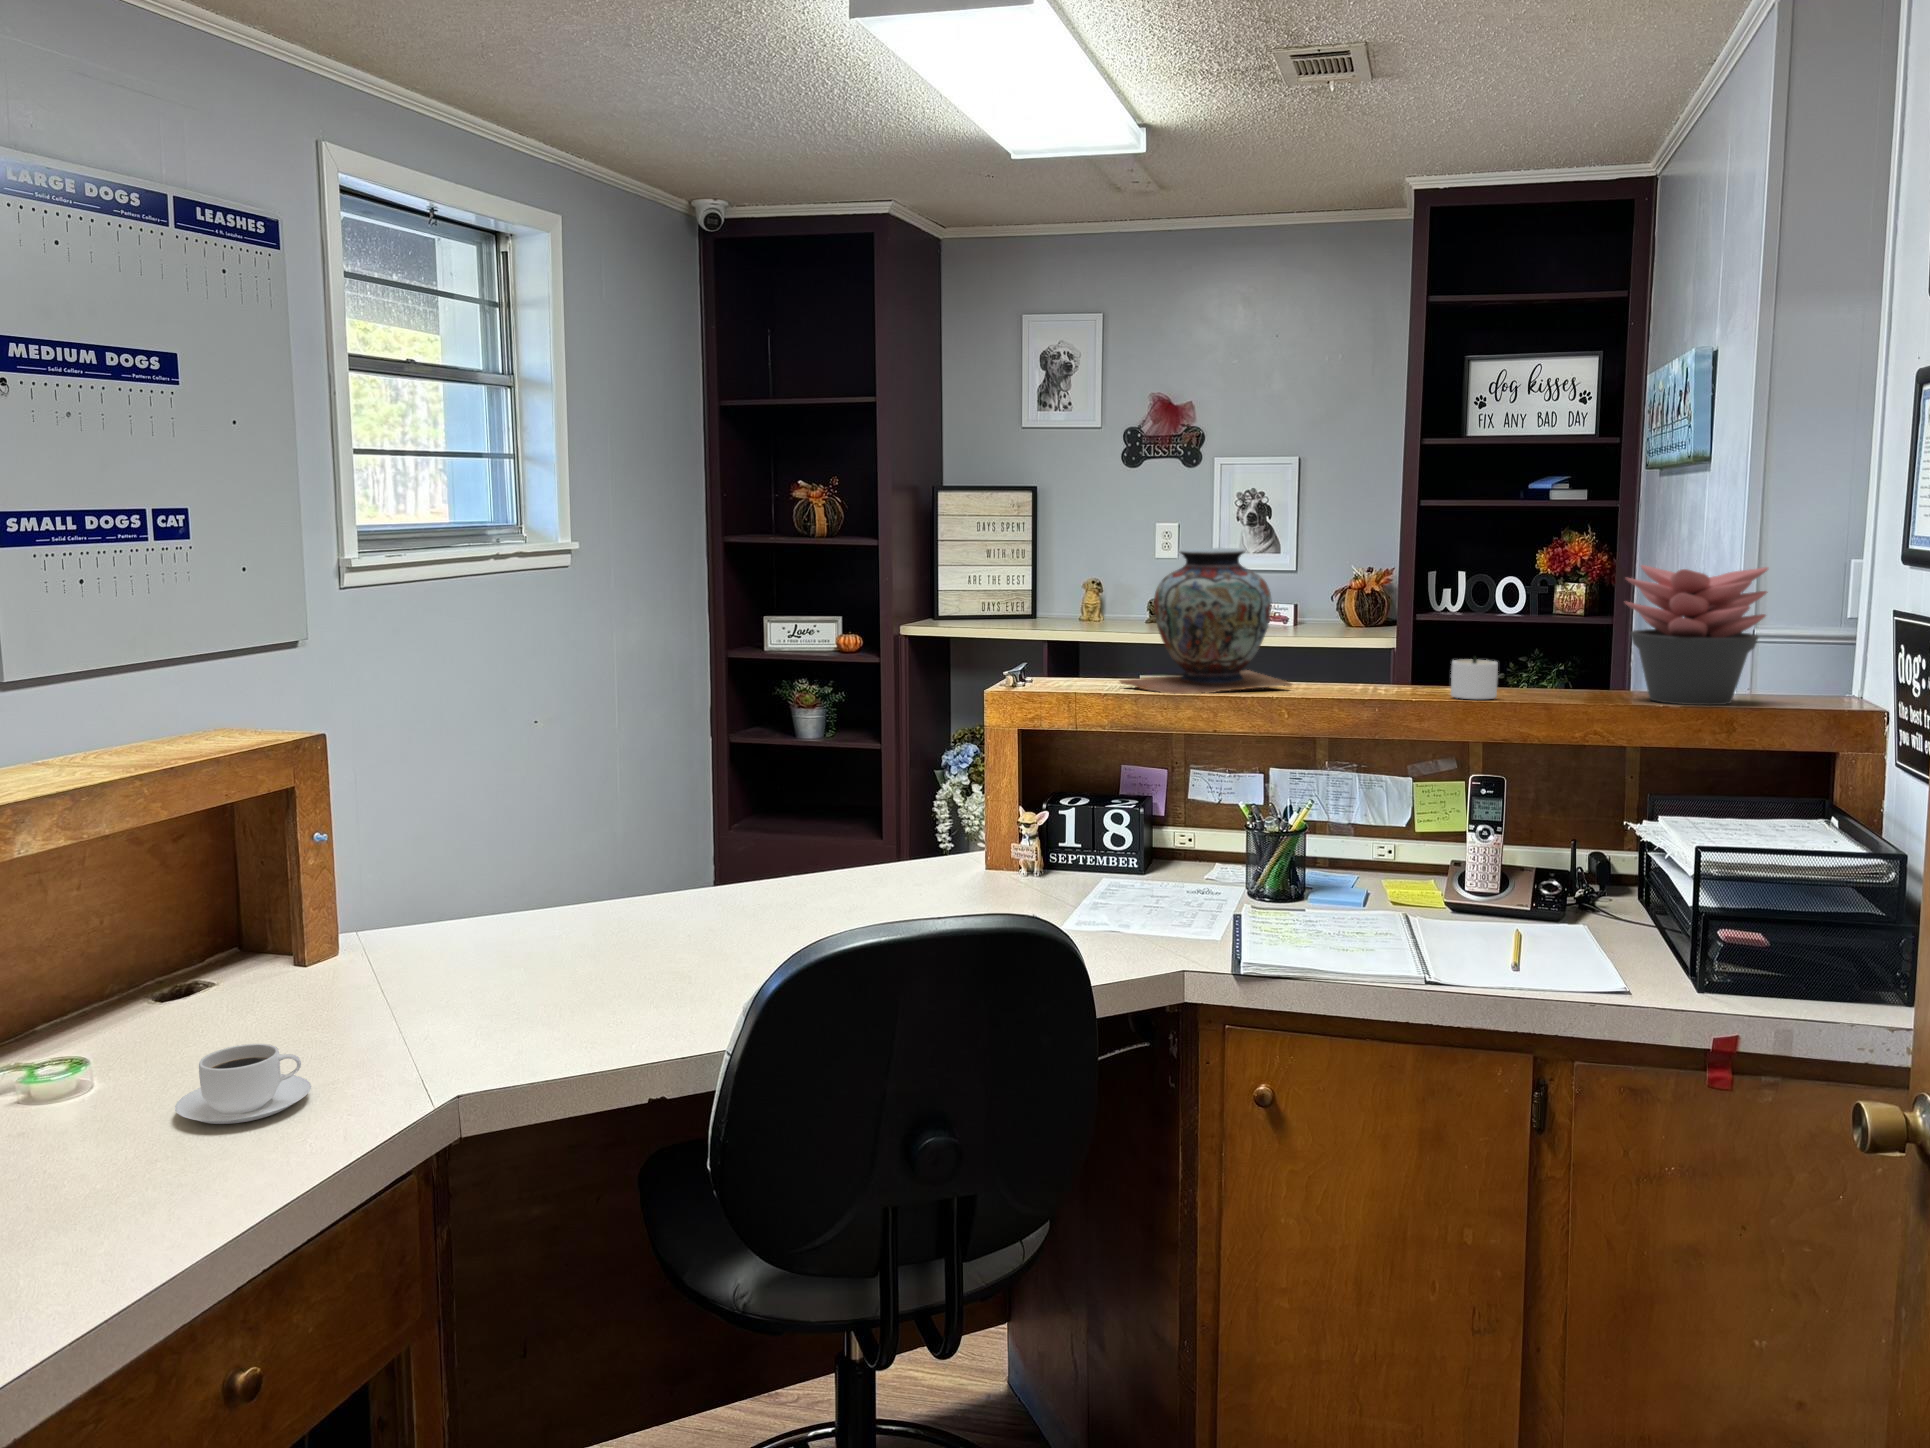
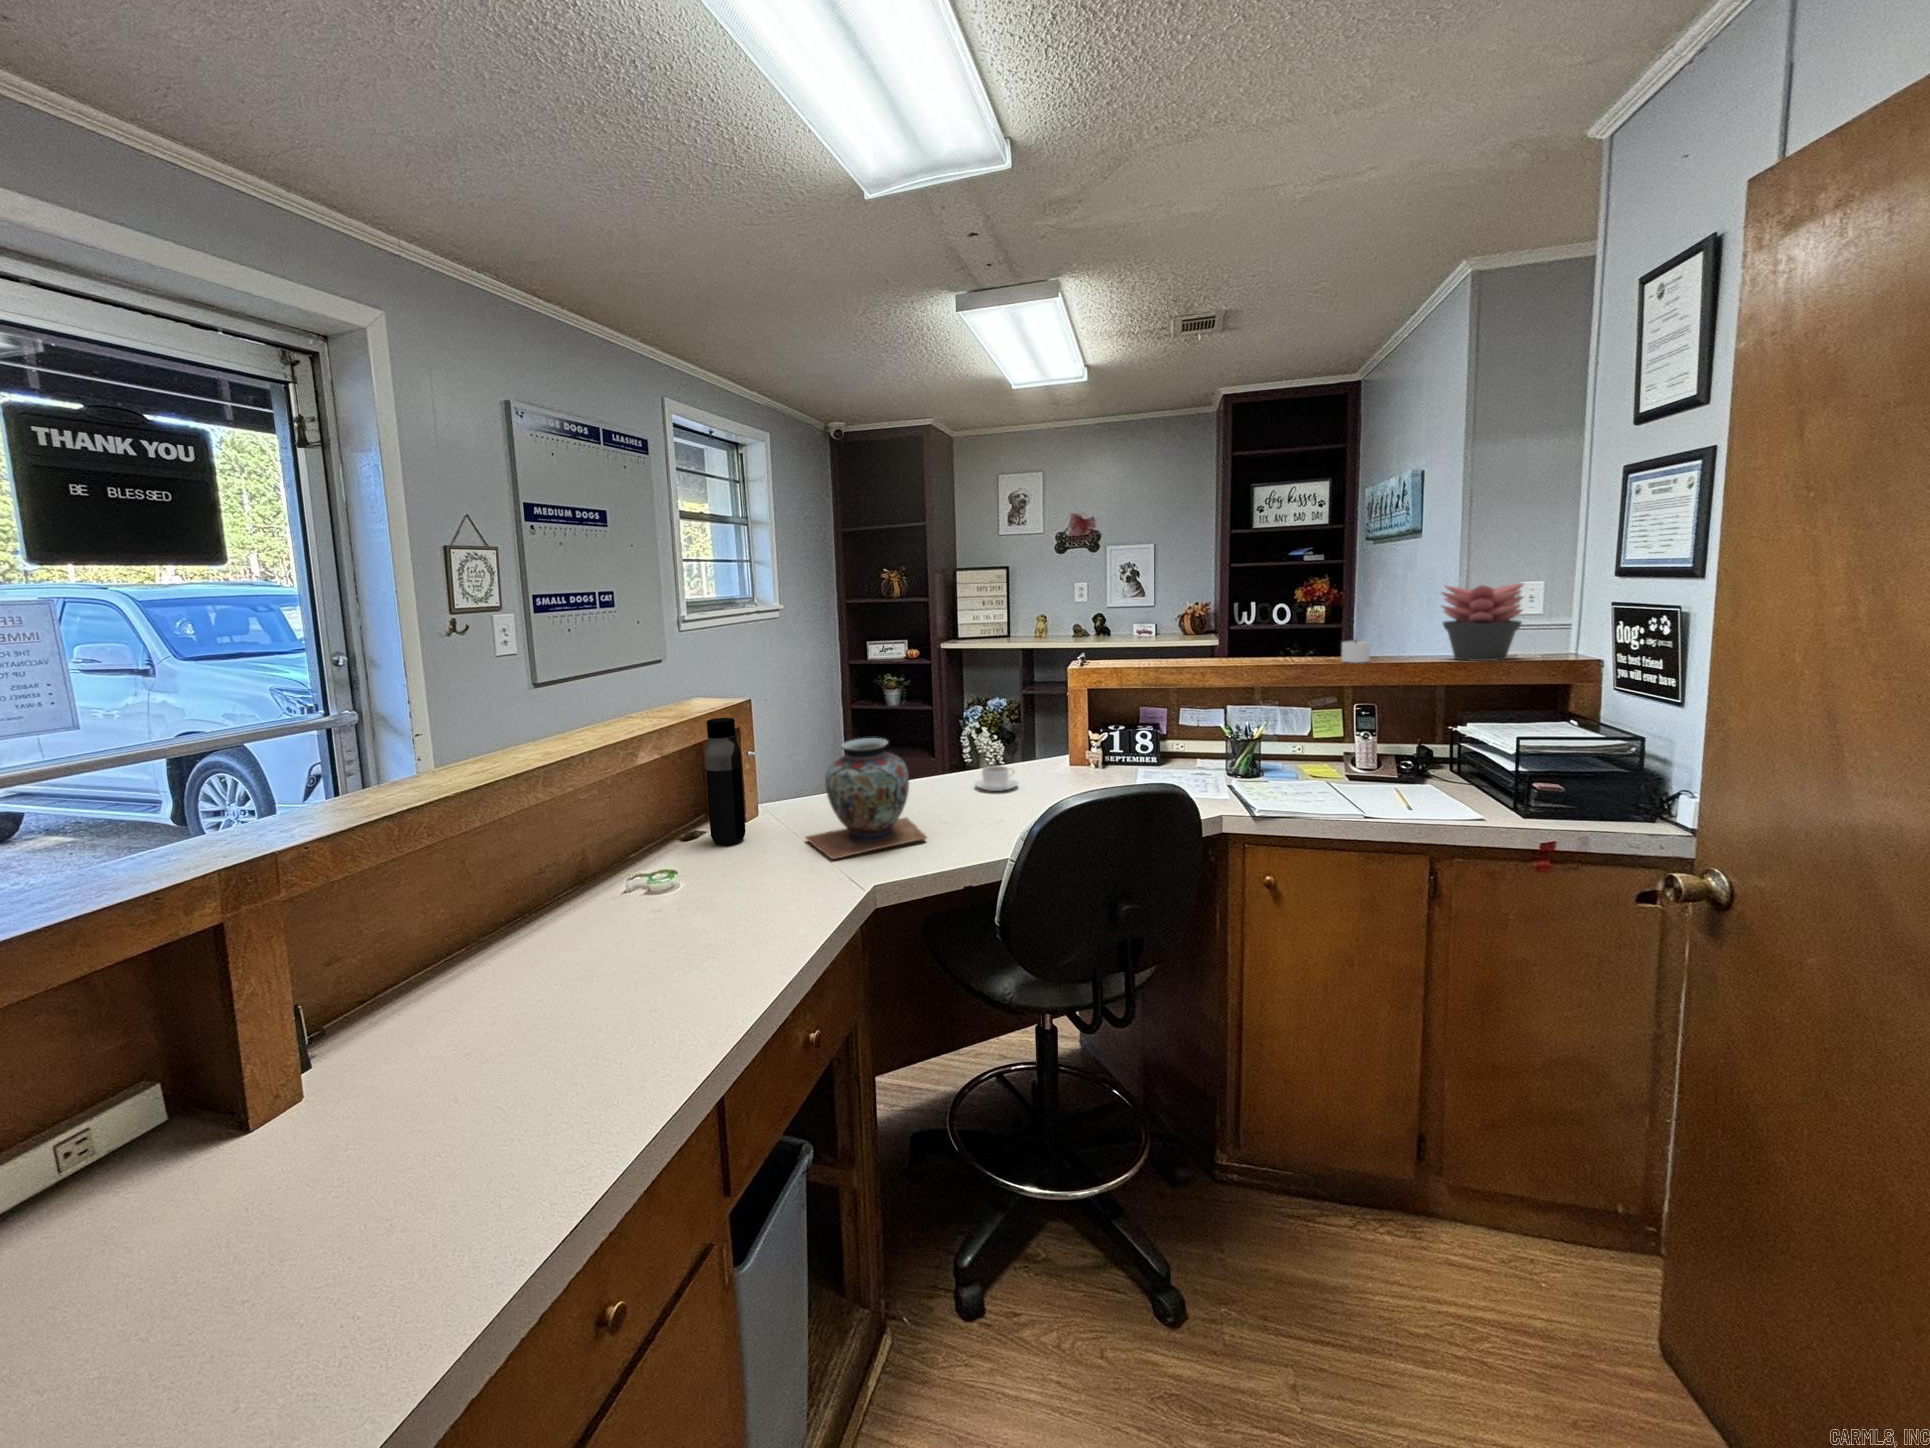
decorative vase: present [1120,548,1292,694] -> present [806,738,927,859]
water bottle: none [190,762,272,1001] -> present [705,718,745,845]
coffee cup: present [175,1044,311,1124] -> present [975,766,1018,791]

